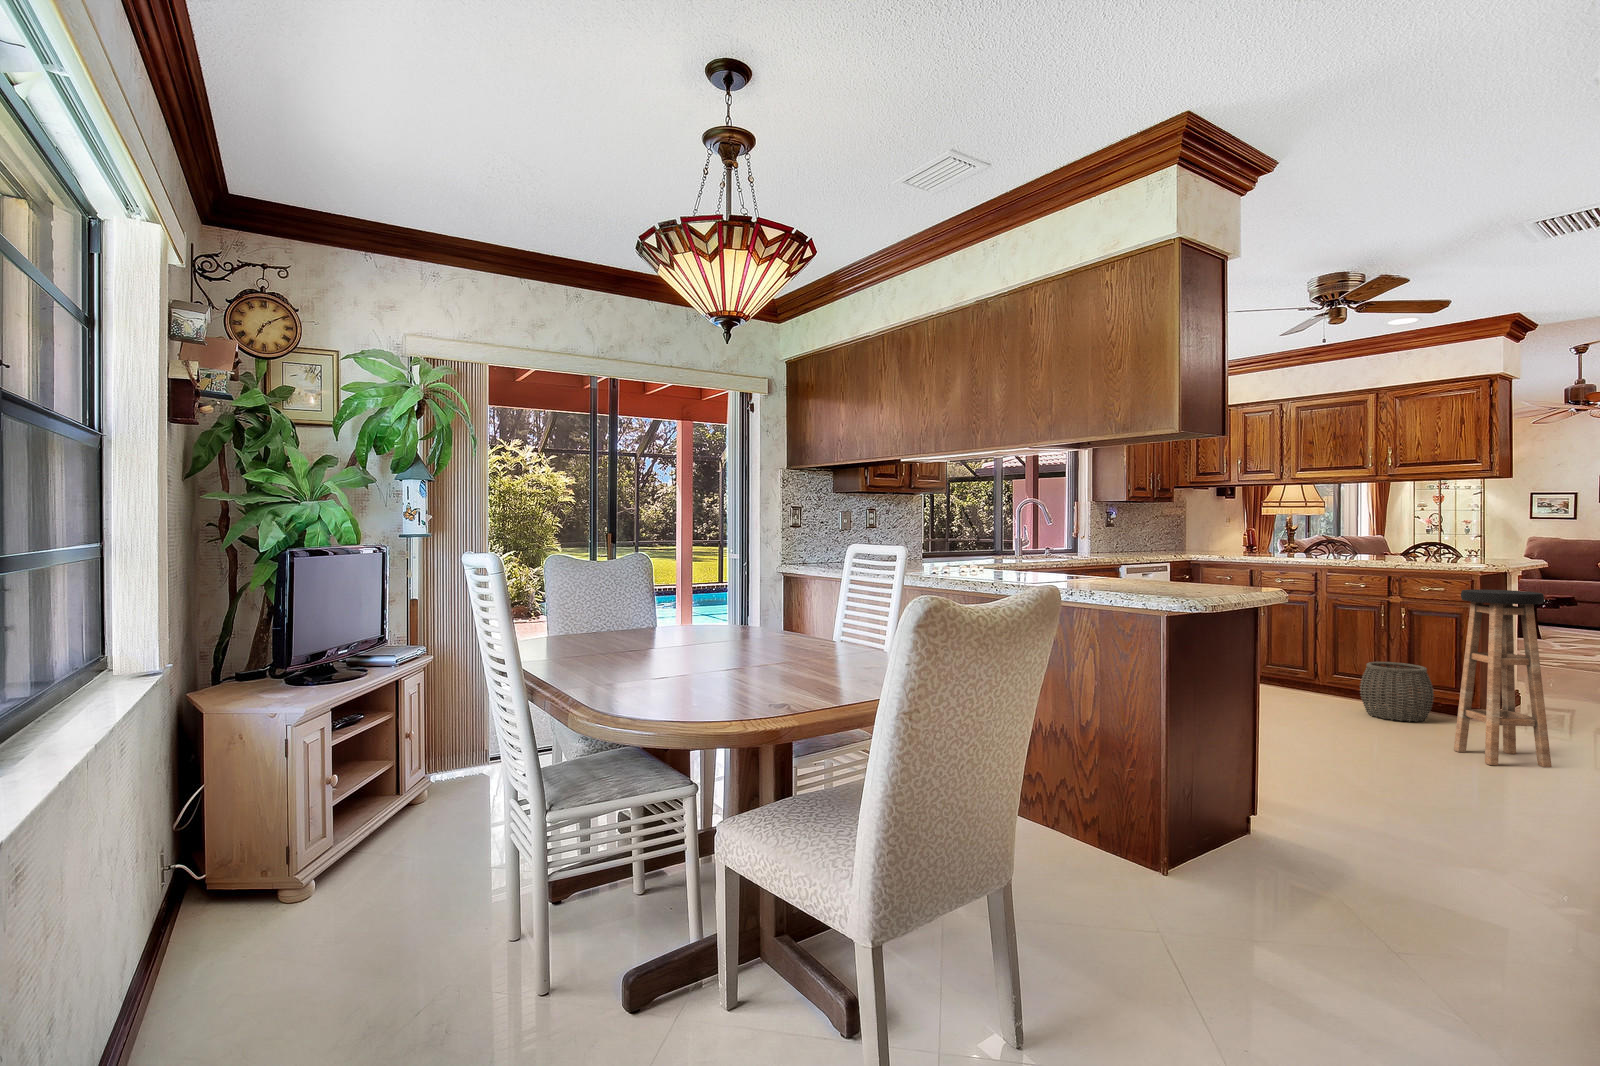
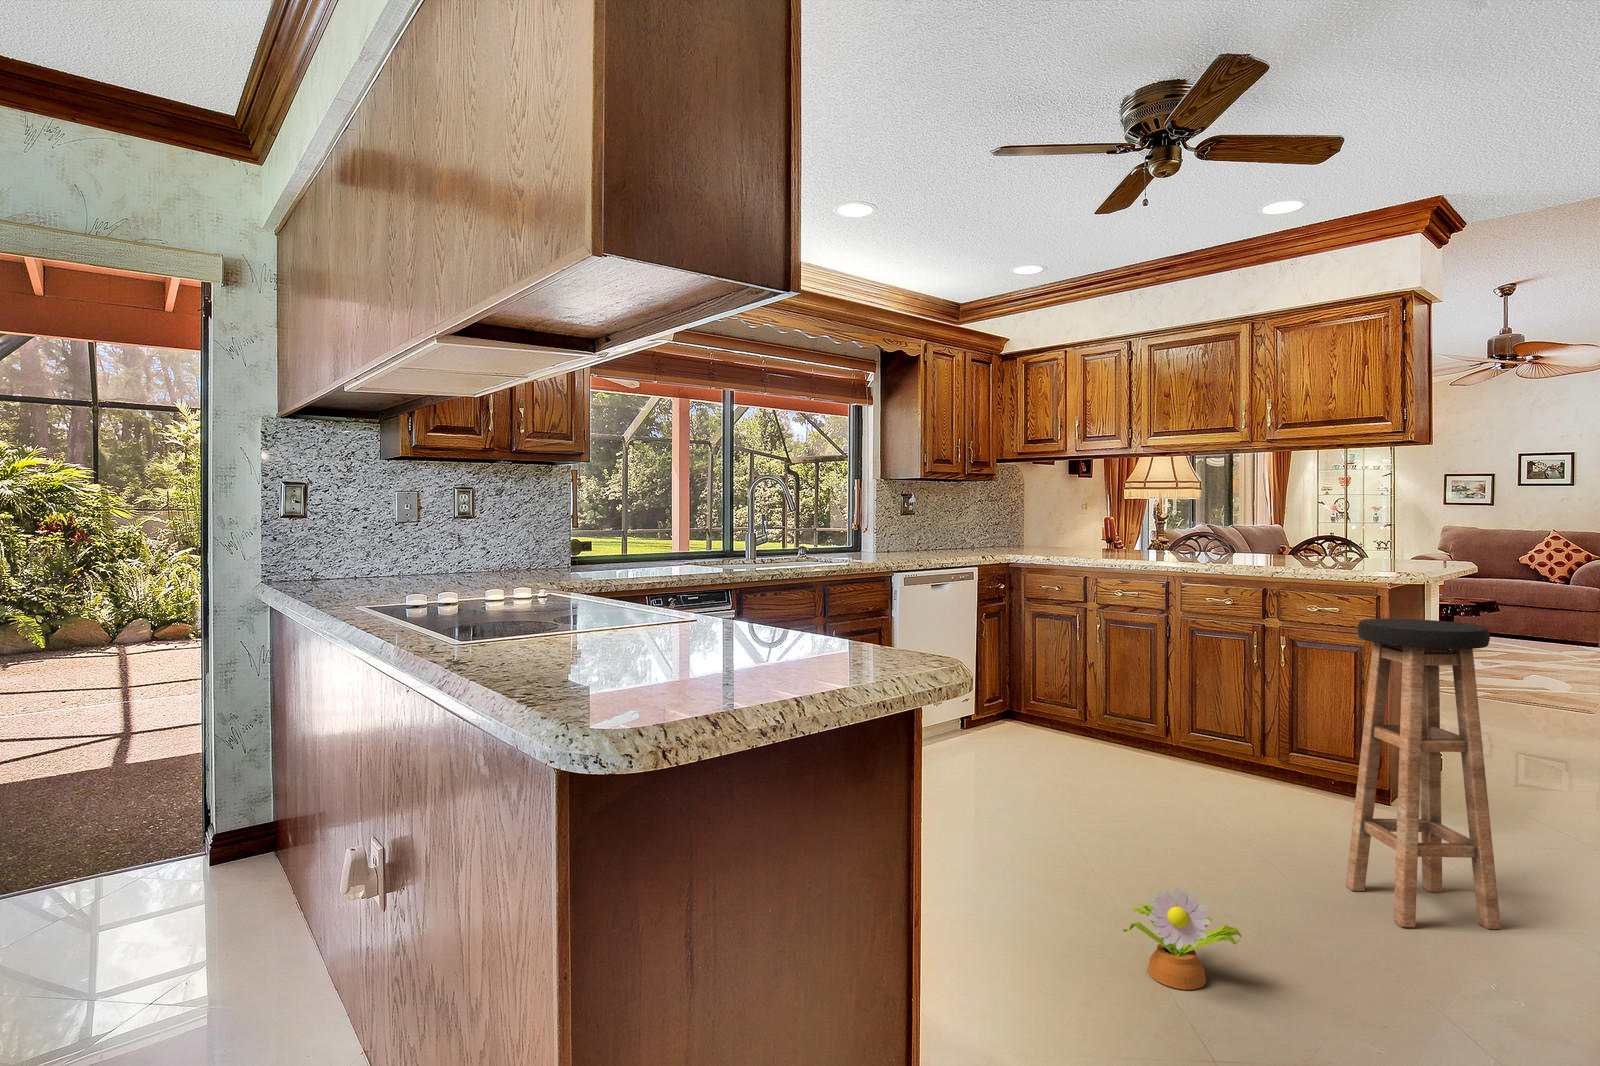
woven basket: present [1360,662,1434,722] -> none [1218,718,1323,816]
decorative plant: none [1326,725,1396,781] -> present [1123,886,1241,990]

